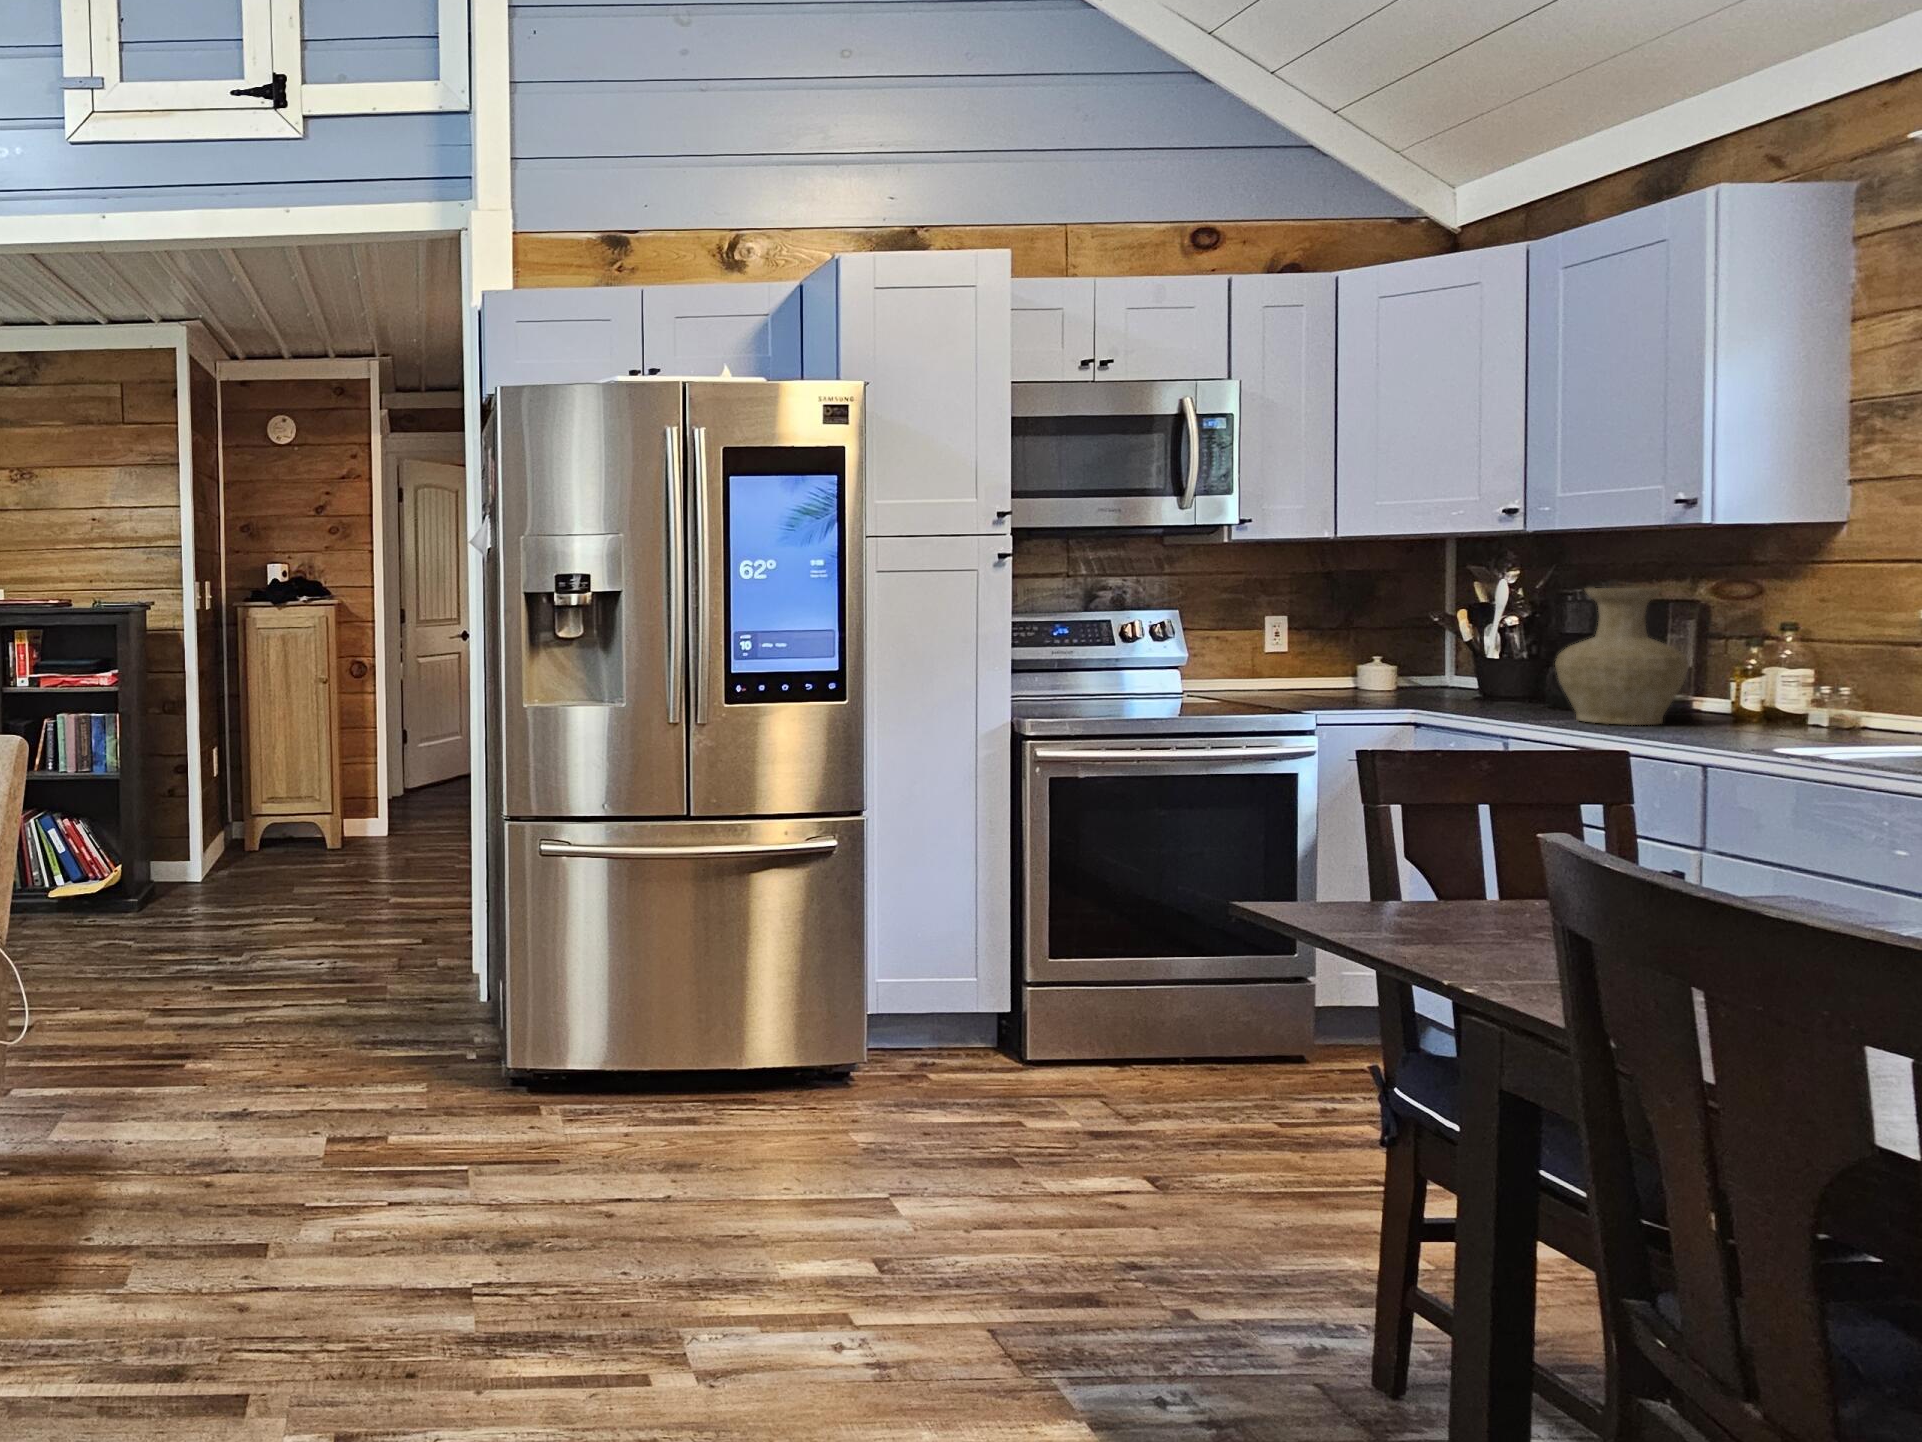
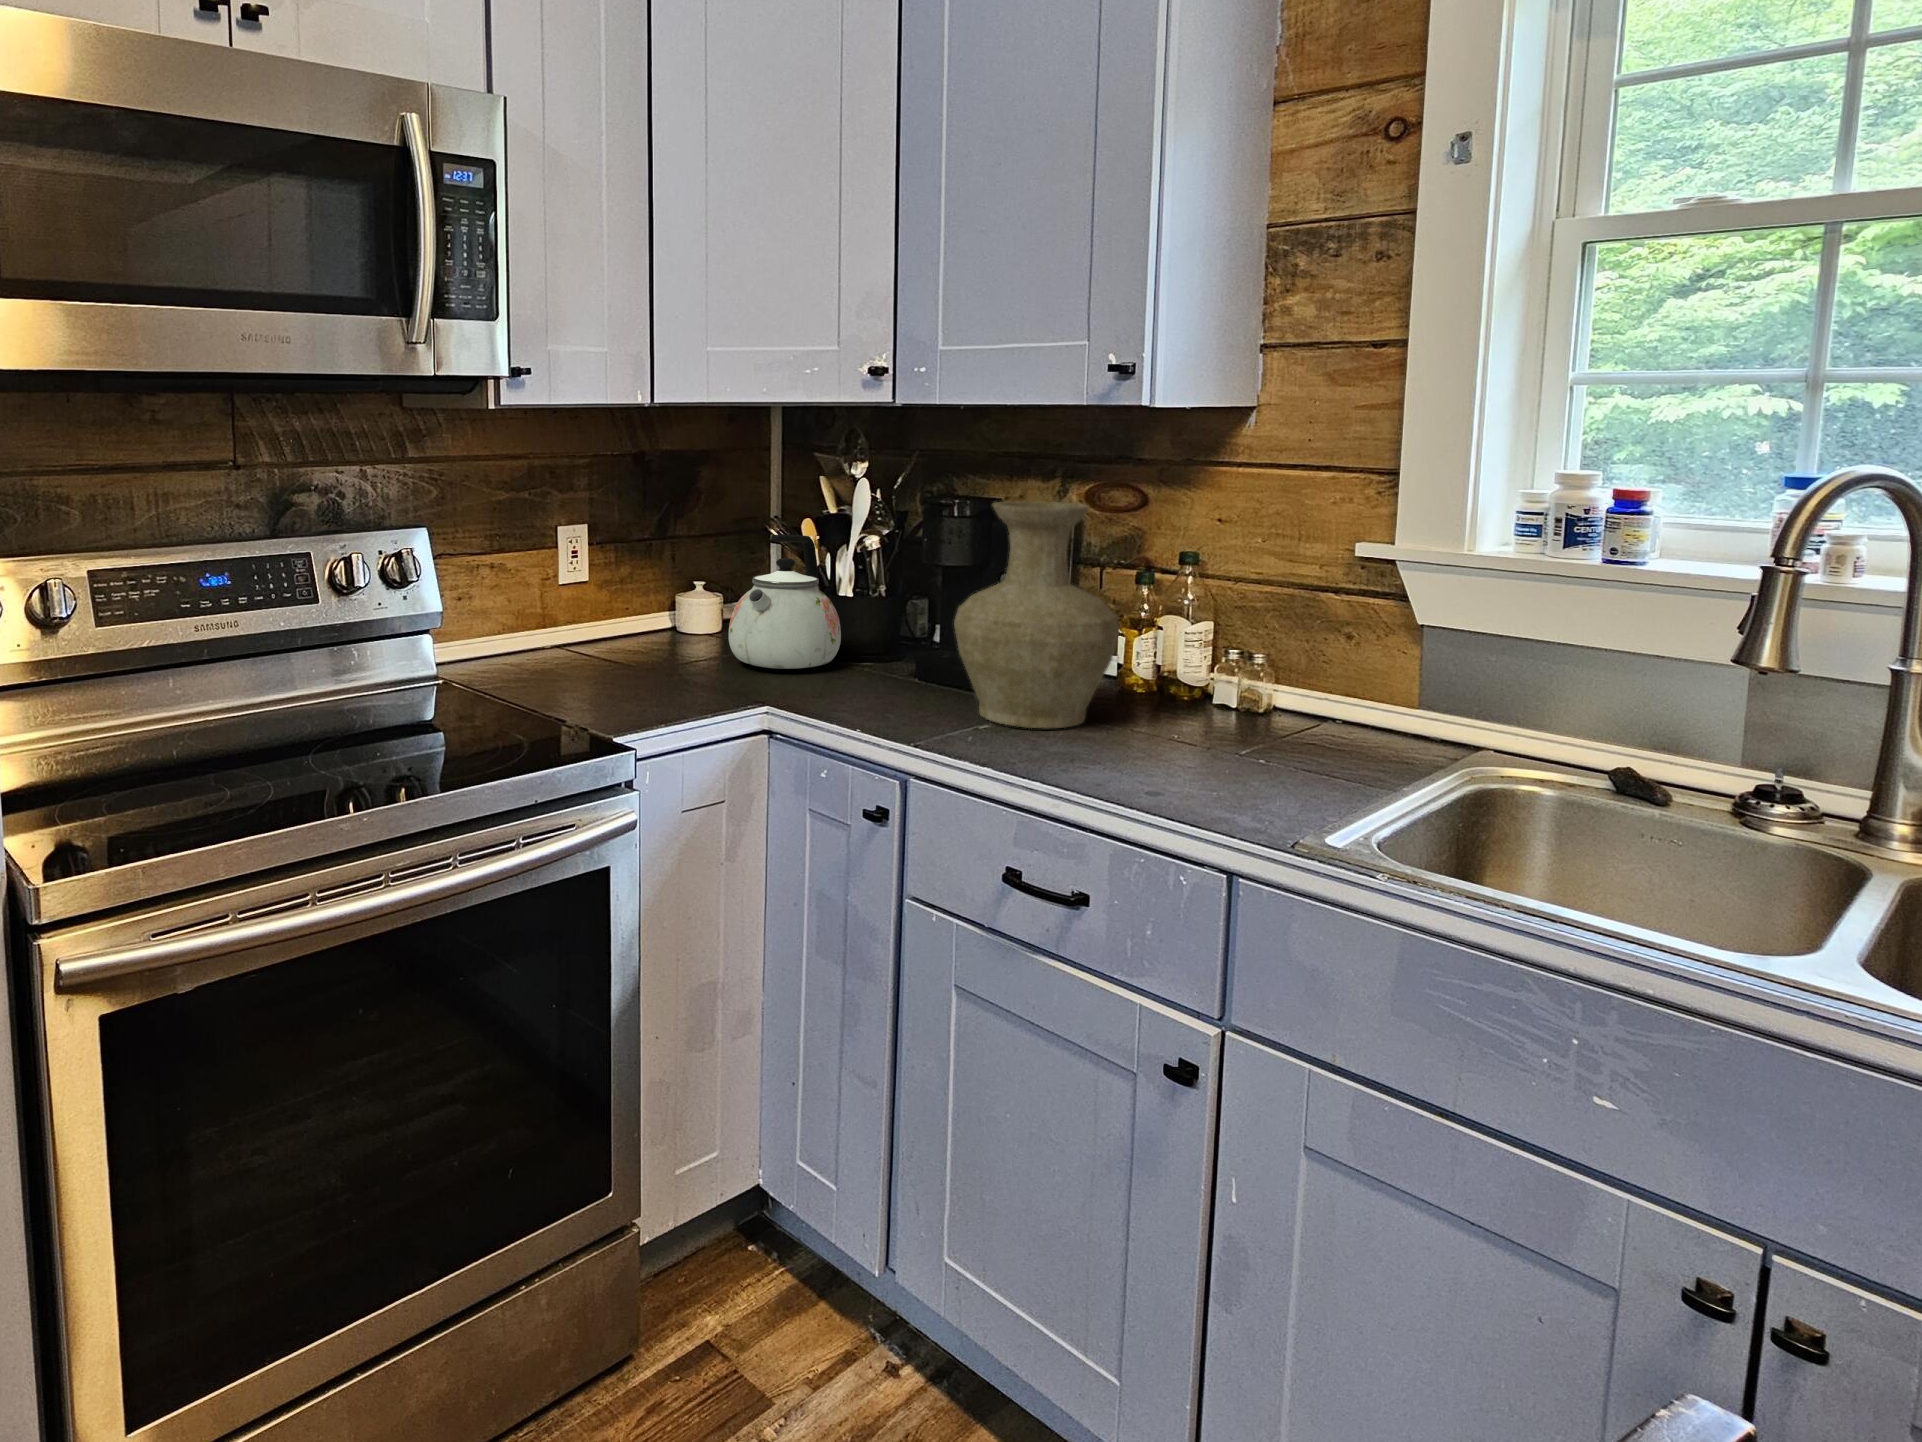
kettle: none [1394,617,1484,702] -> present [729,535,841,669]

